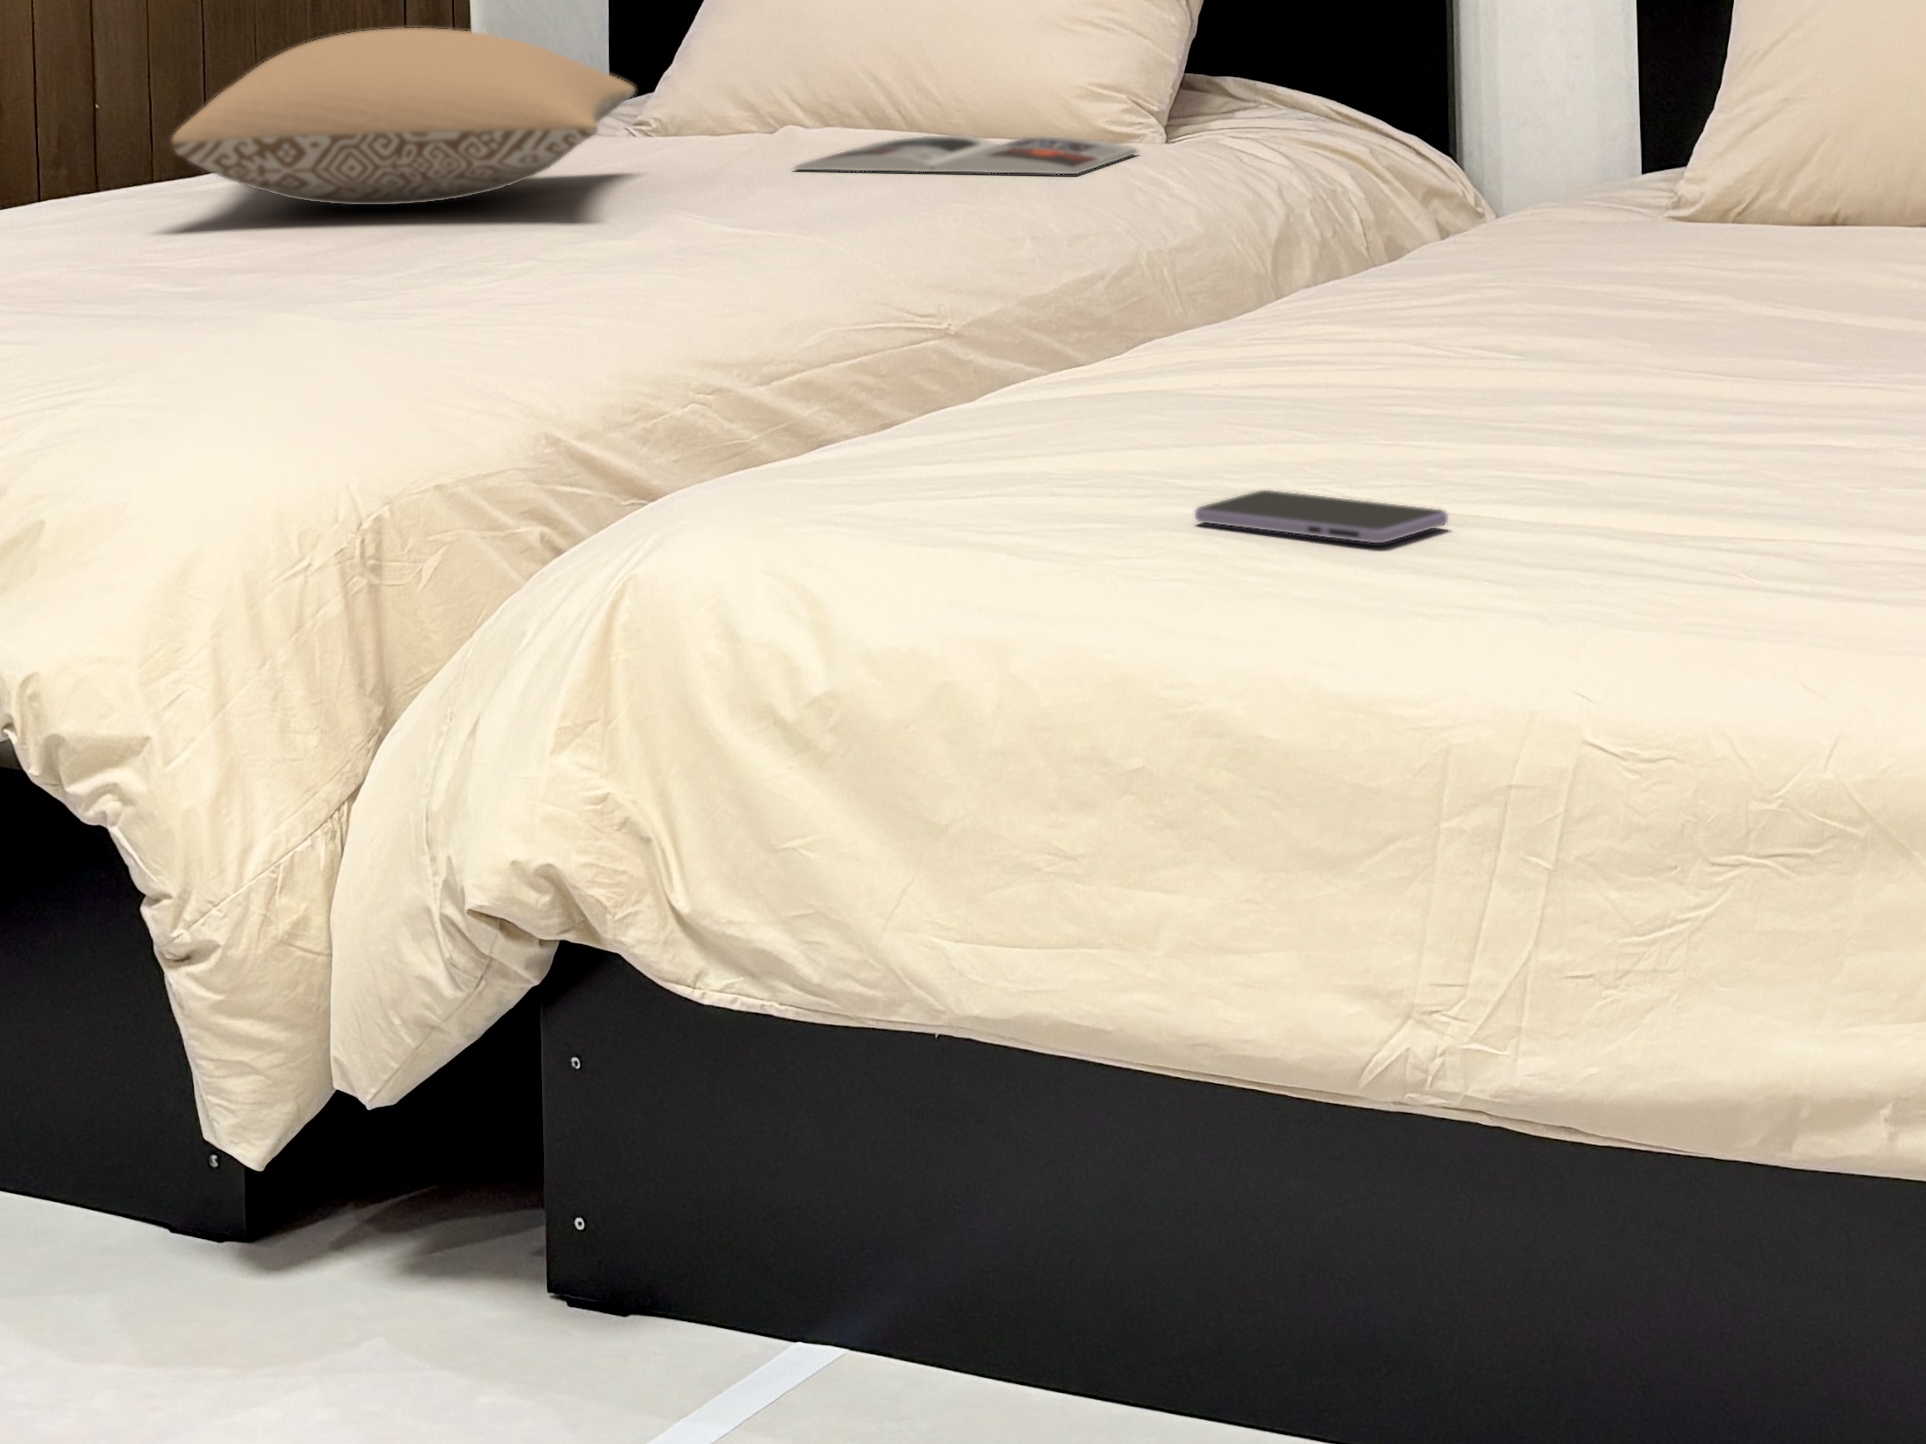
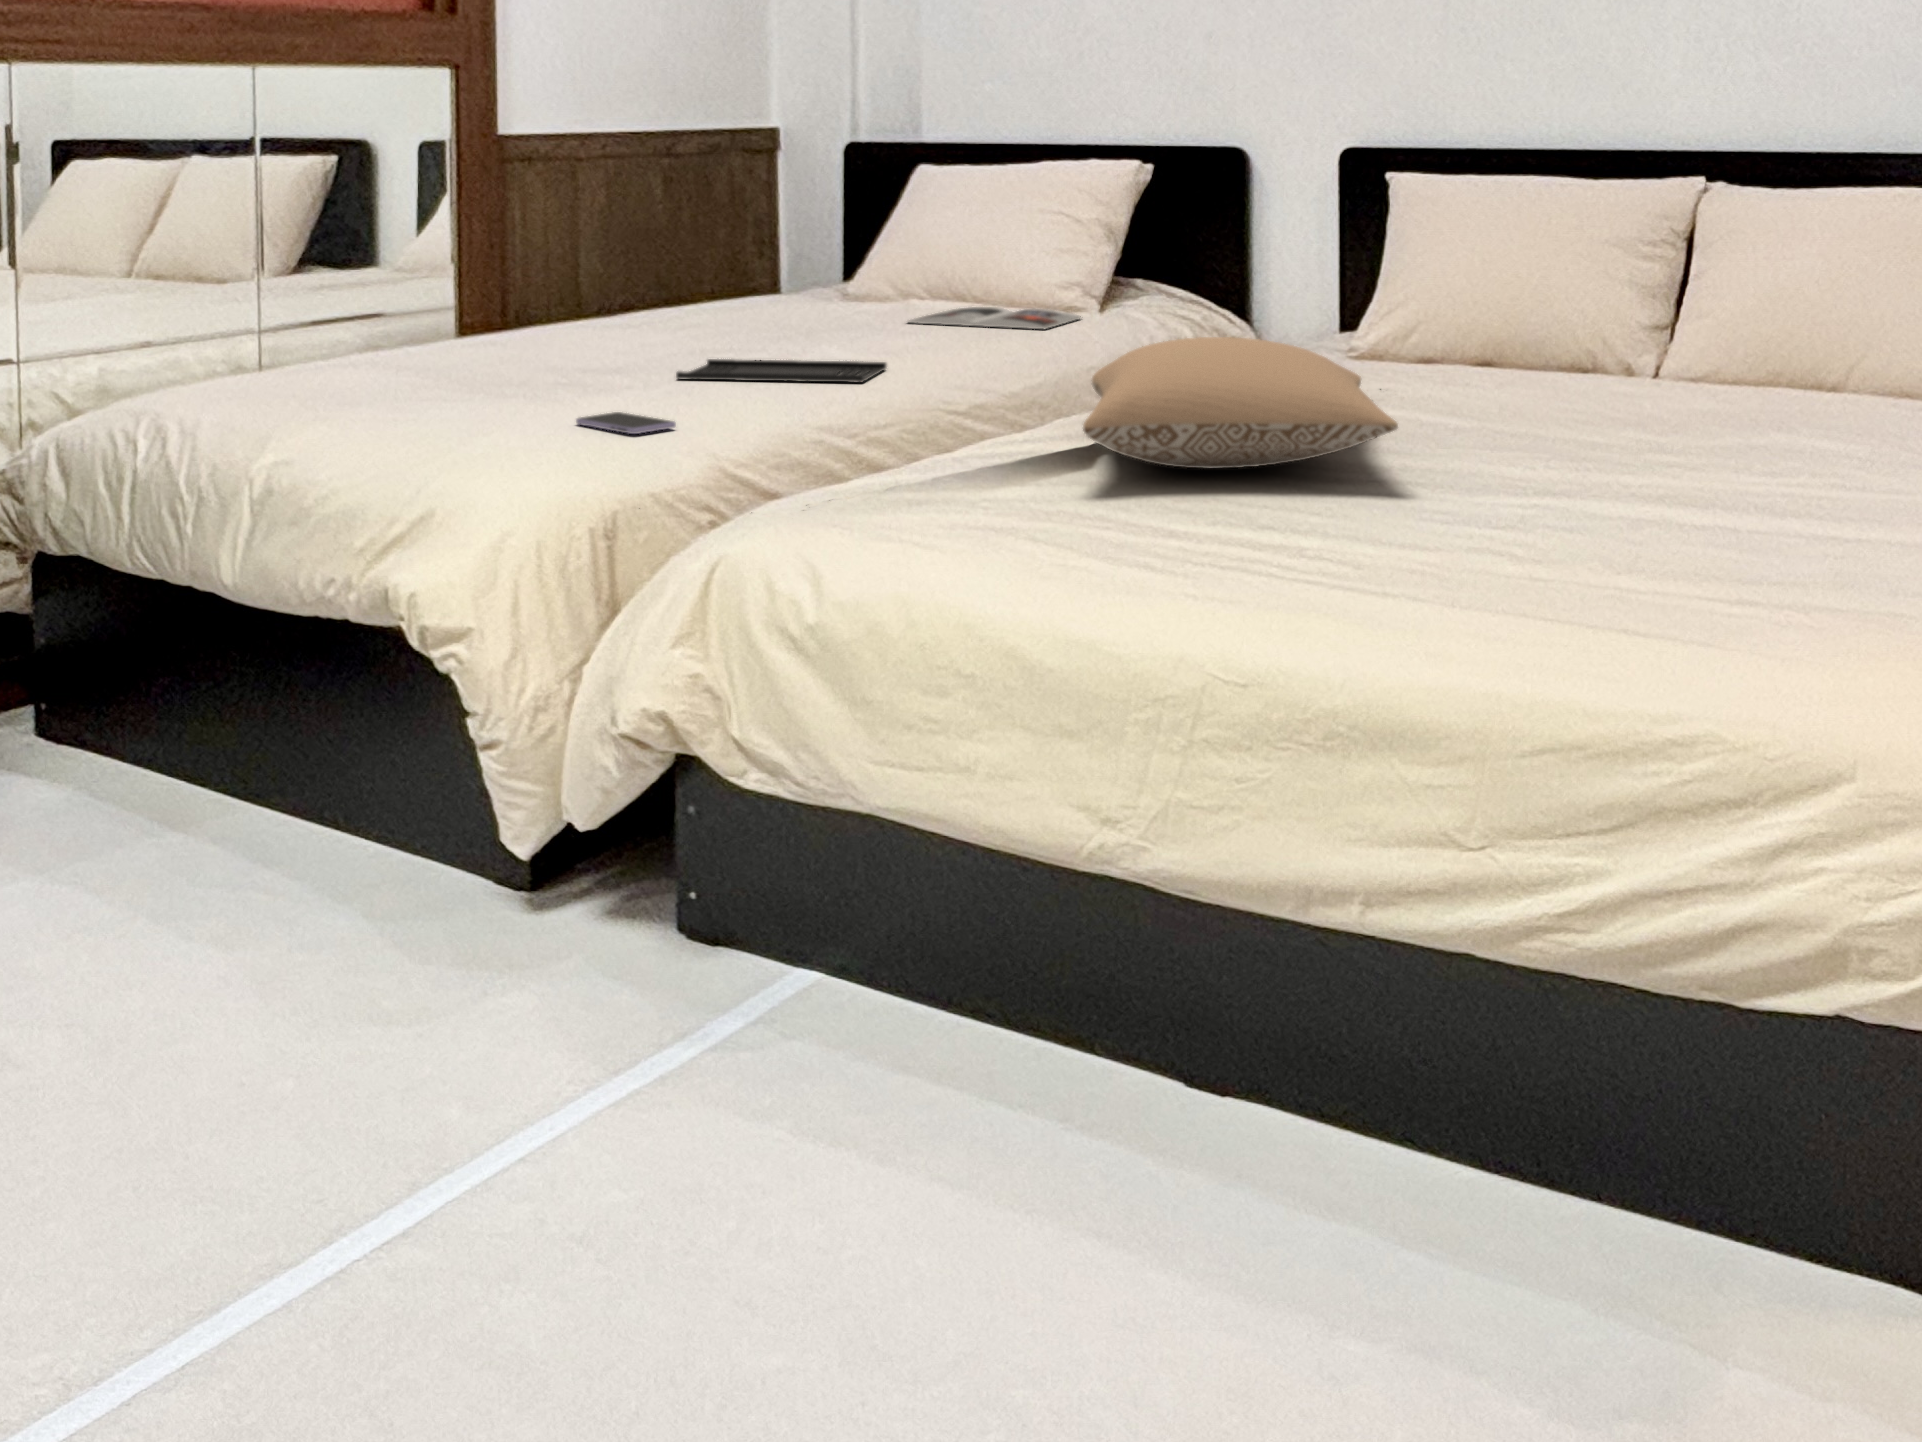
pillow: present [172,28,635,205] -> present [1083,337,1398,469]
tray: none [402,237,804,279] -> present [676,359,887,383]
smartphone: present [1195,490,1448,543] -> present [576,412,676,434]

